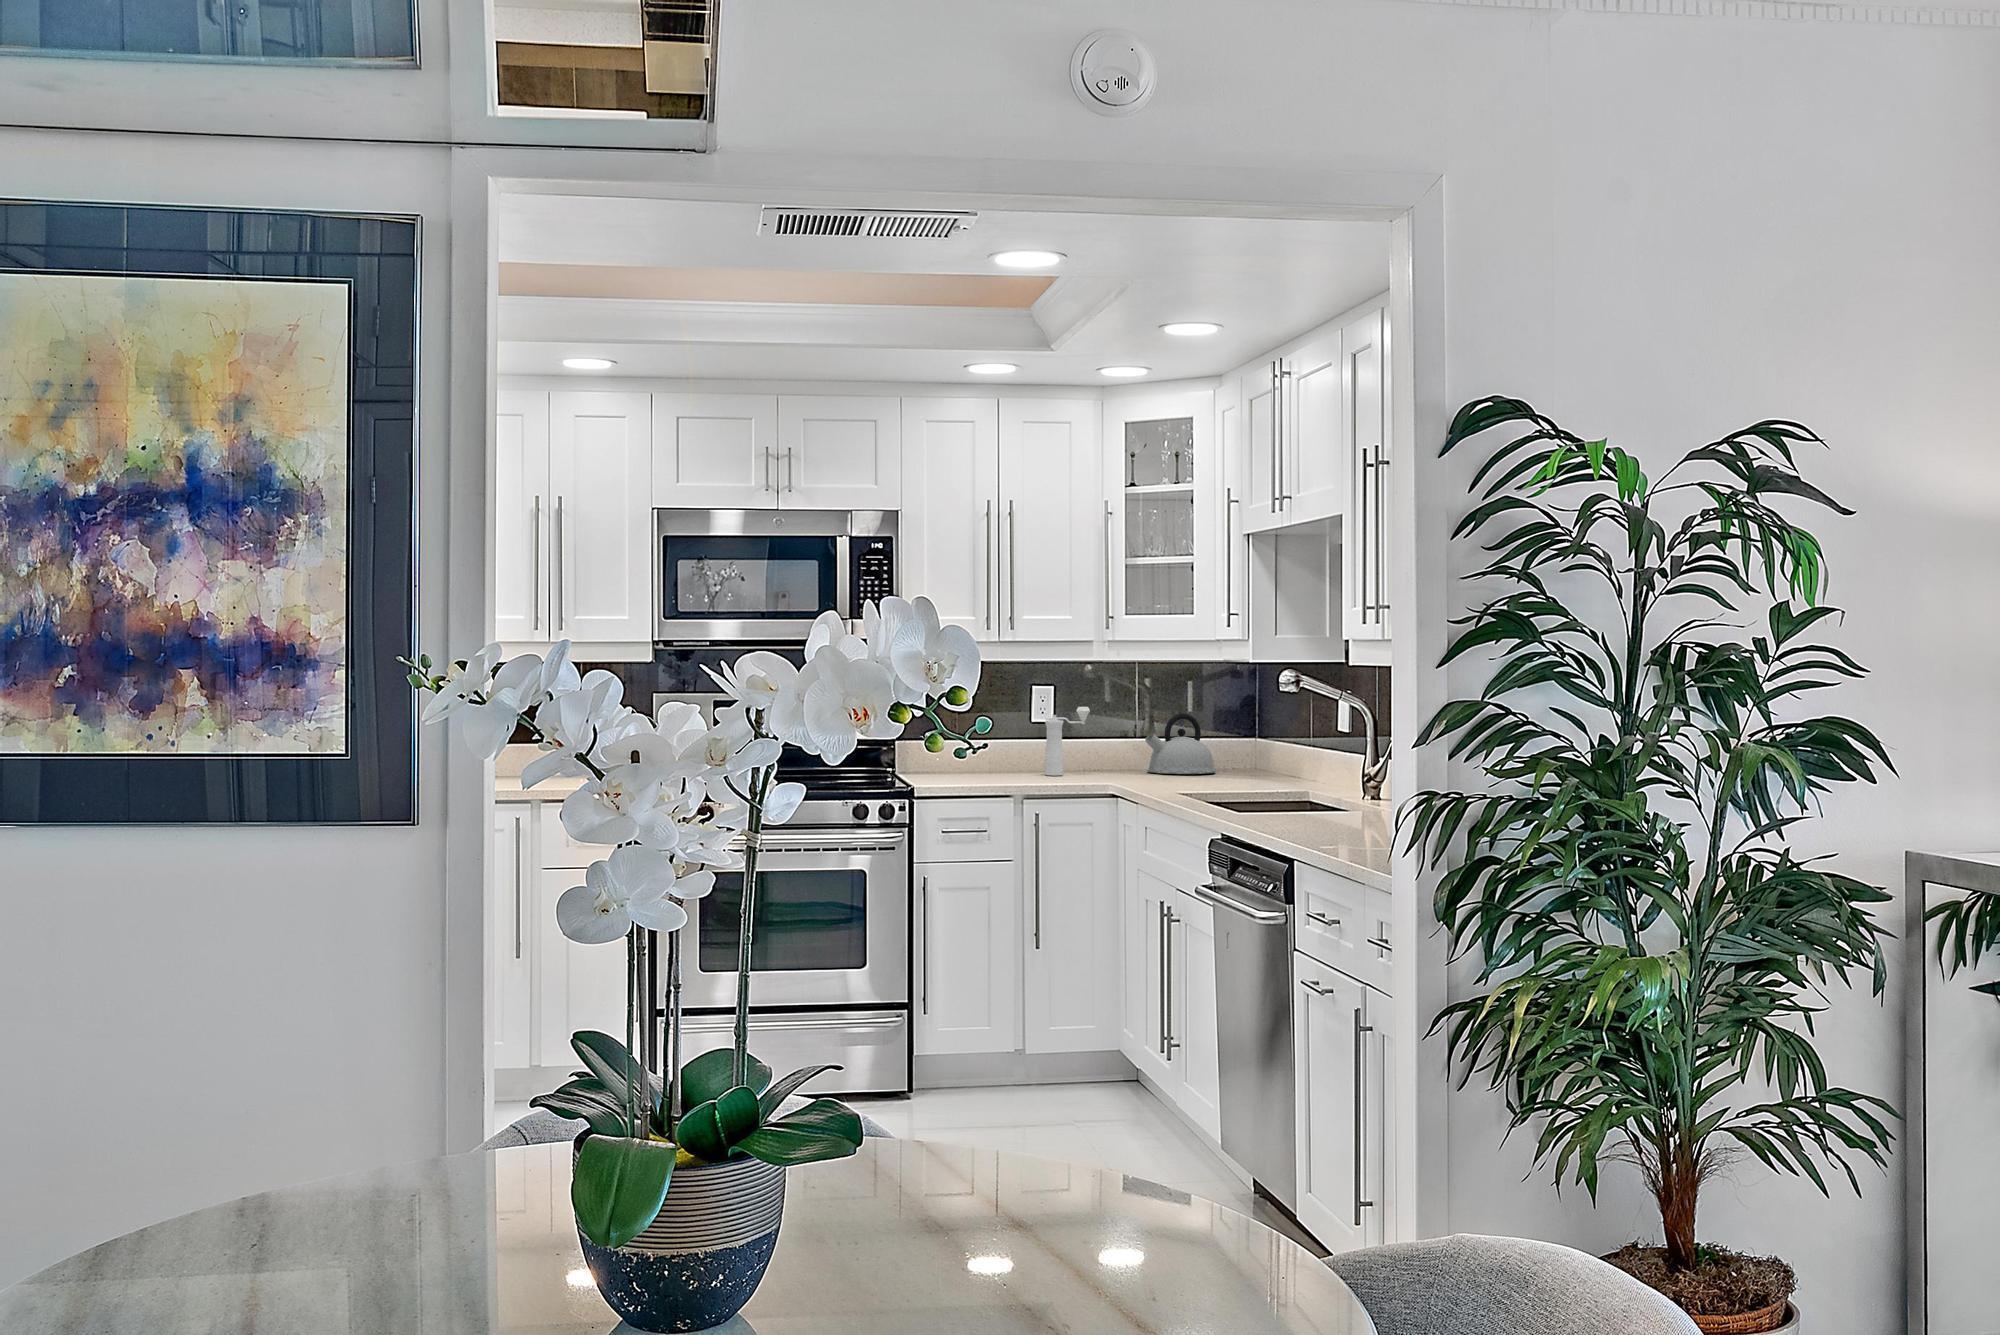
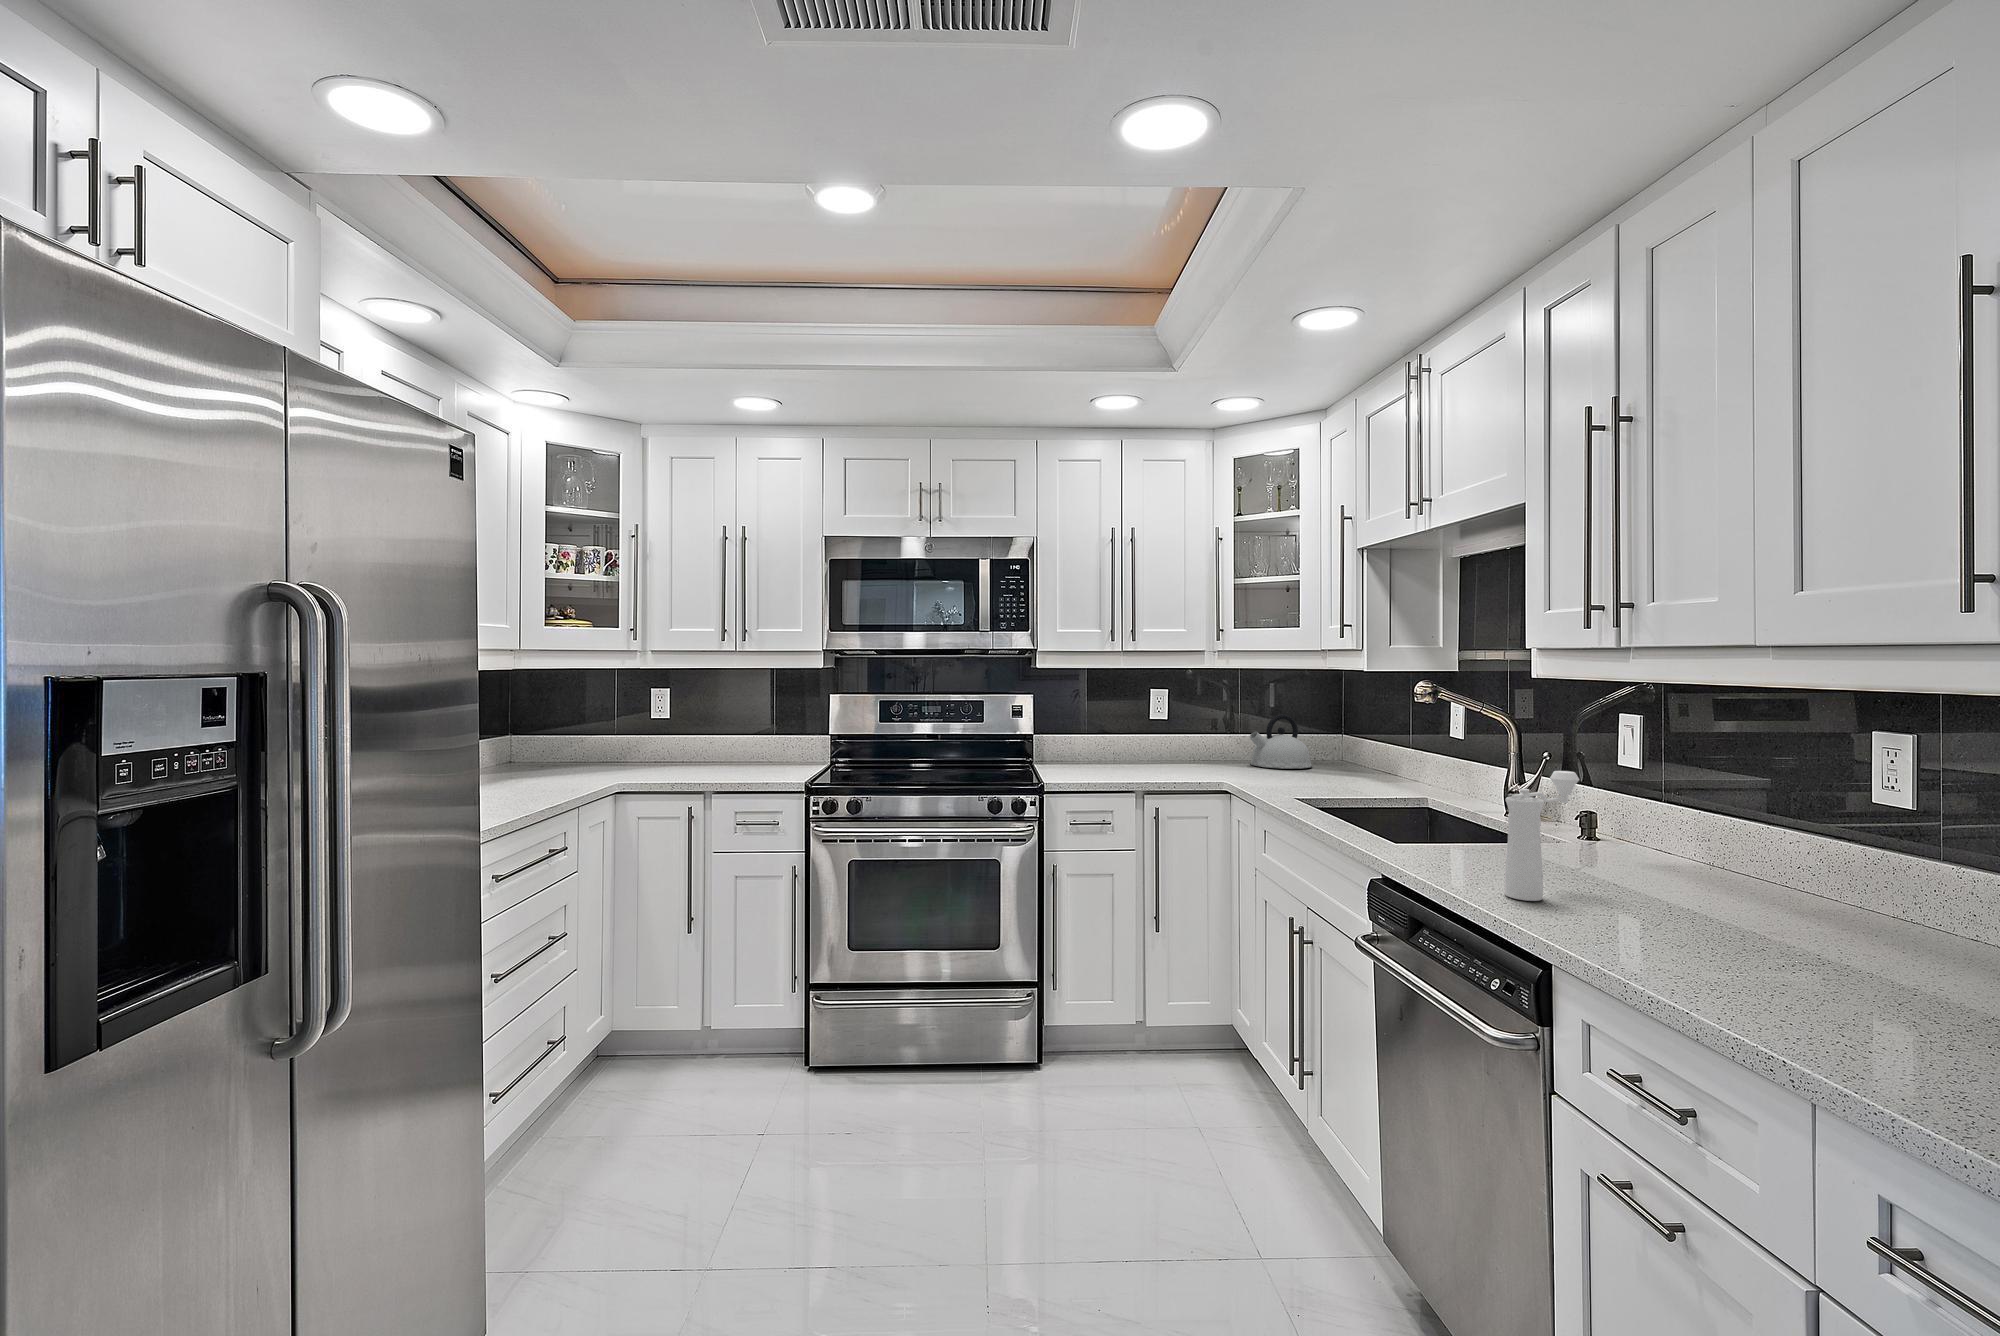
pepper mill: present [1045,707,1090,776] -> present [1504,771,1579,901]

